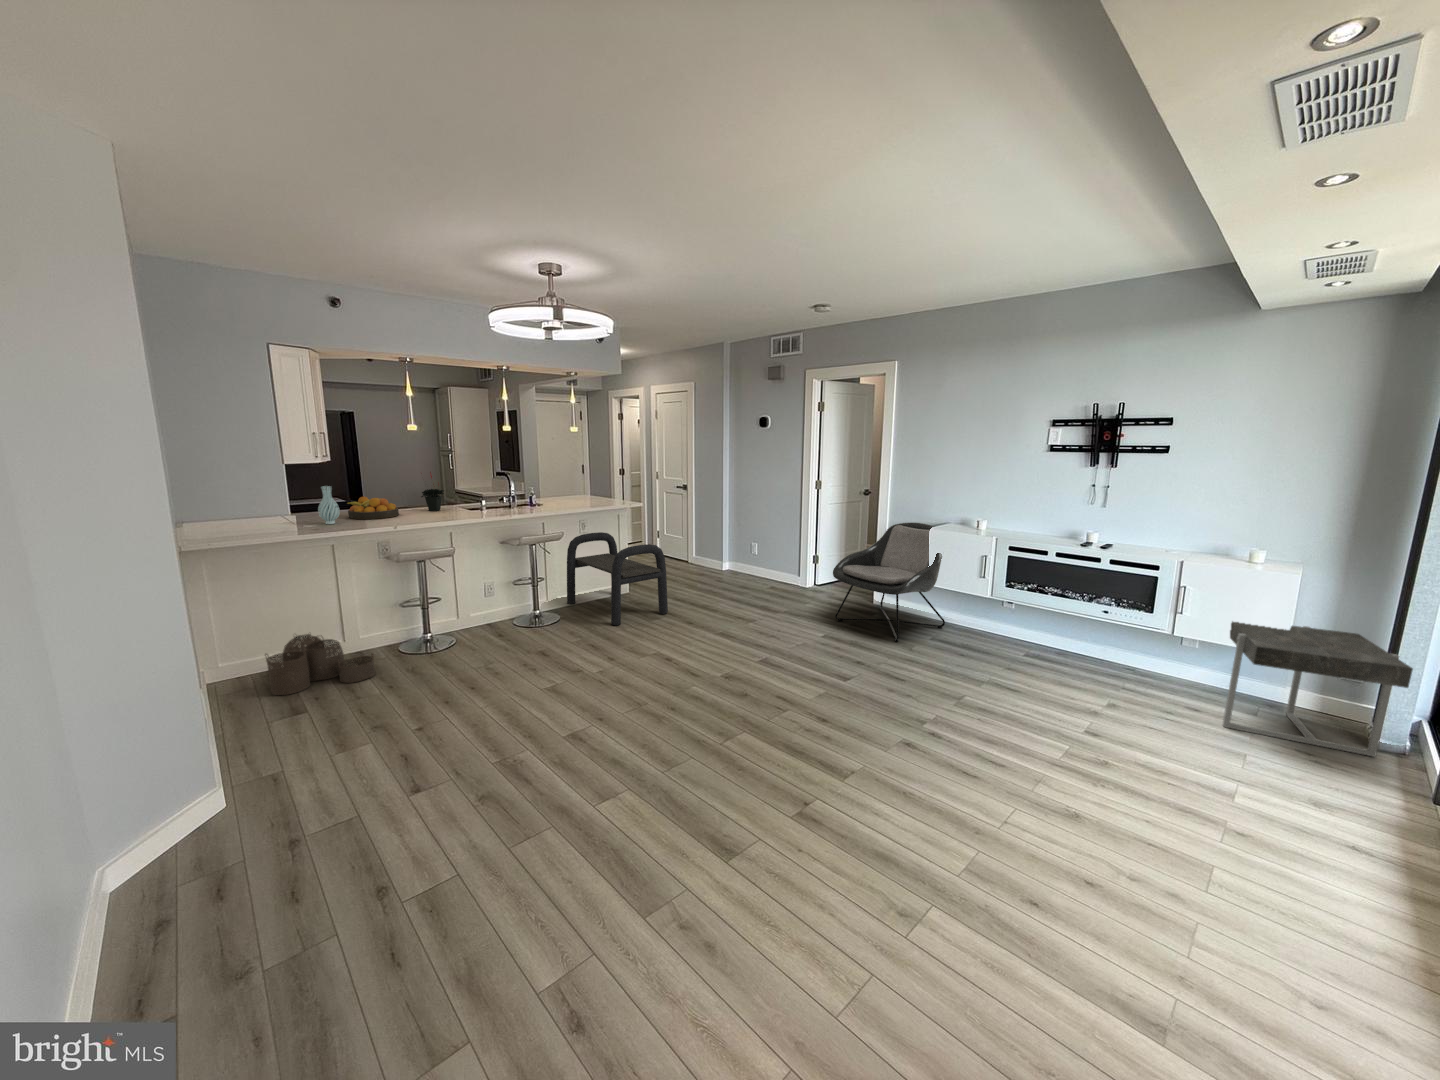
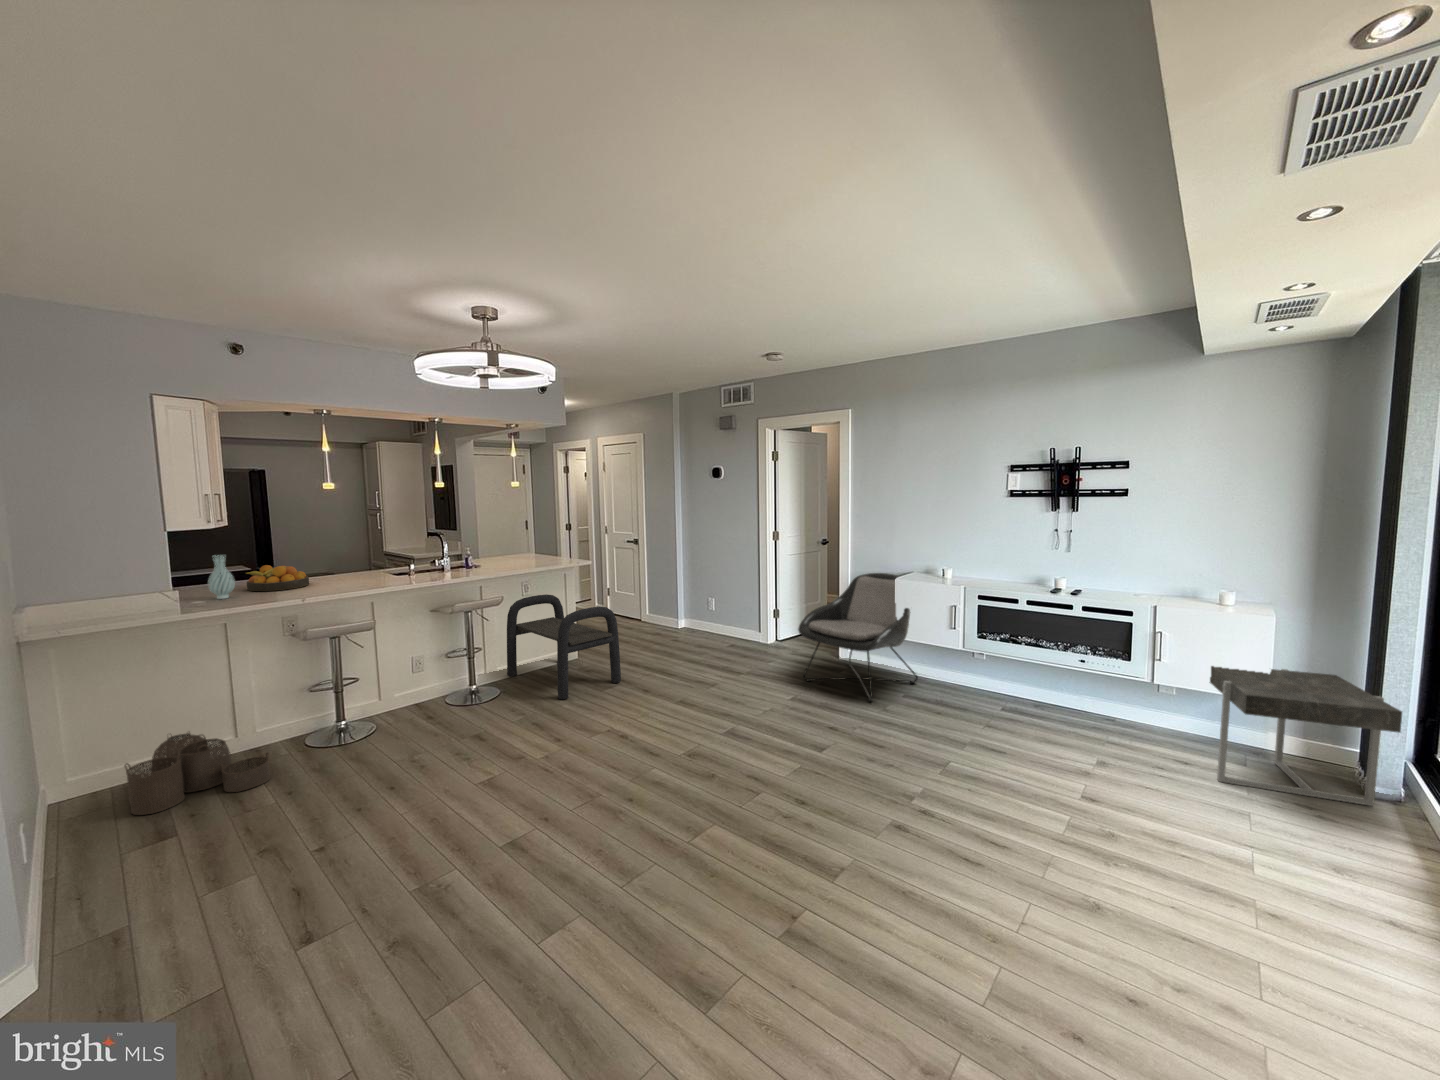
potted plant: present [421,472,444,511] -> none [336,533,365,578]

